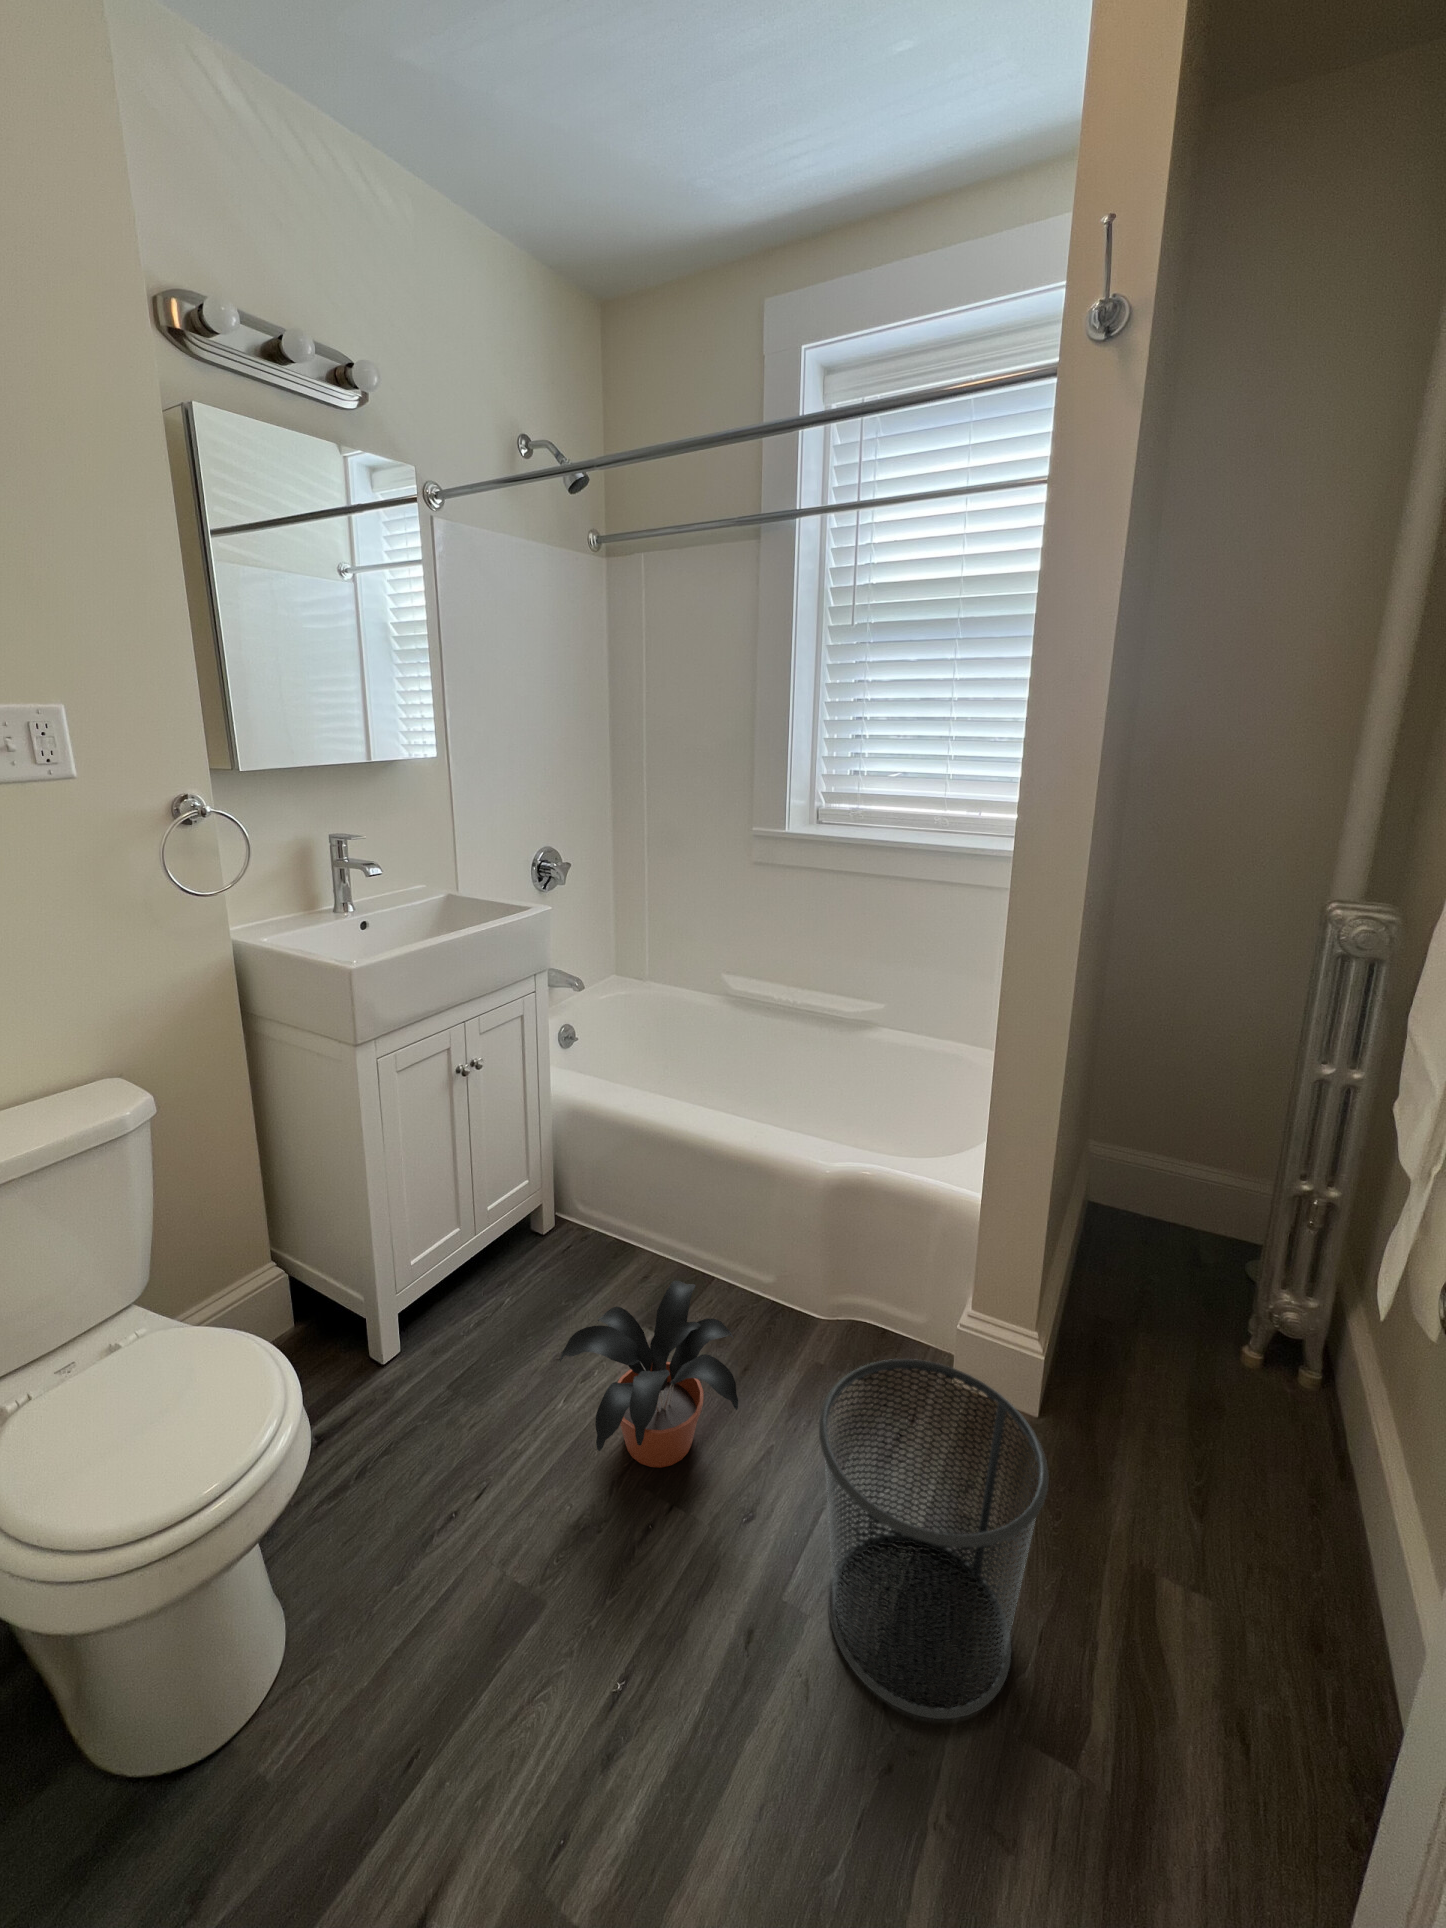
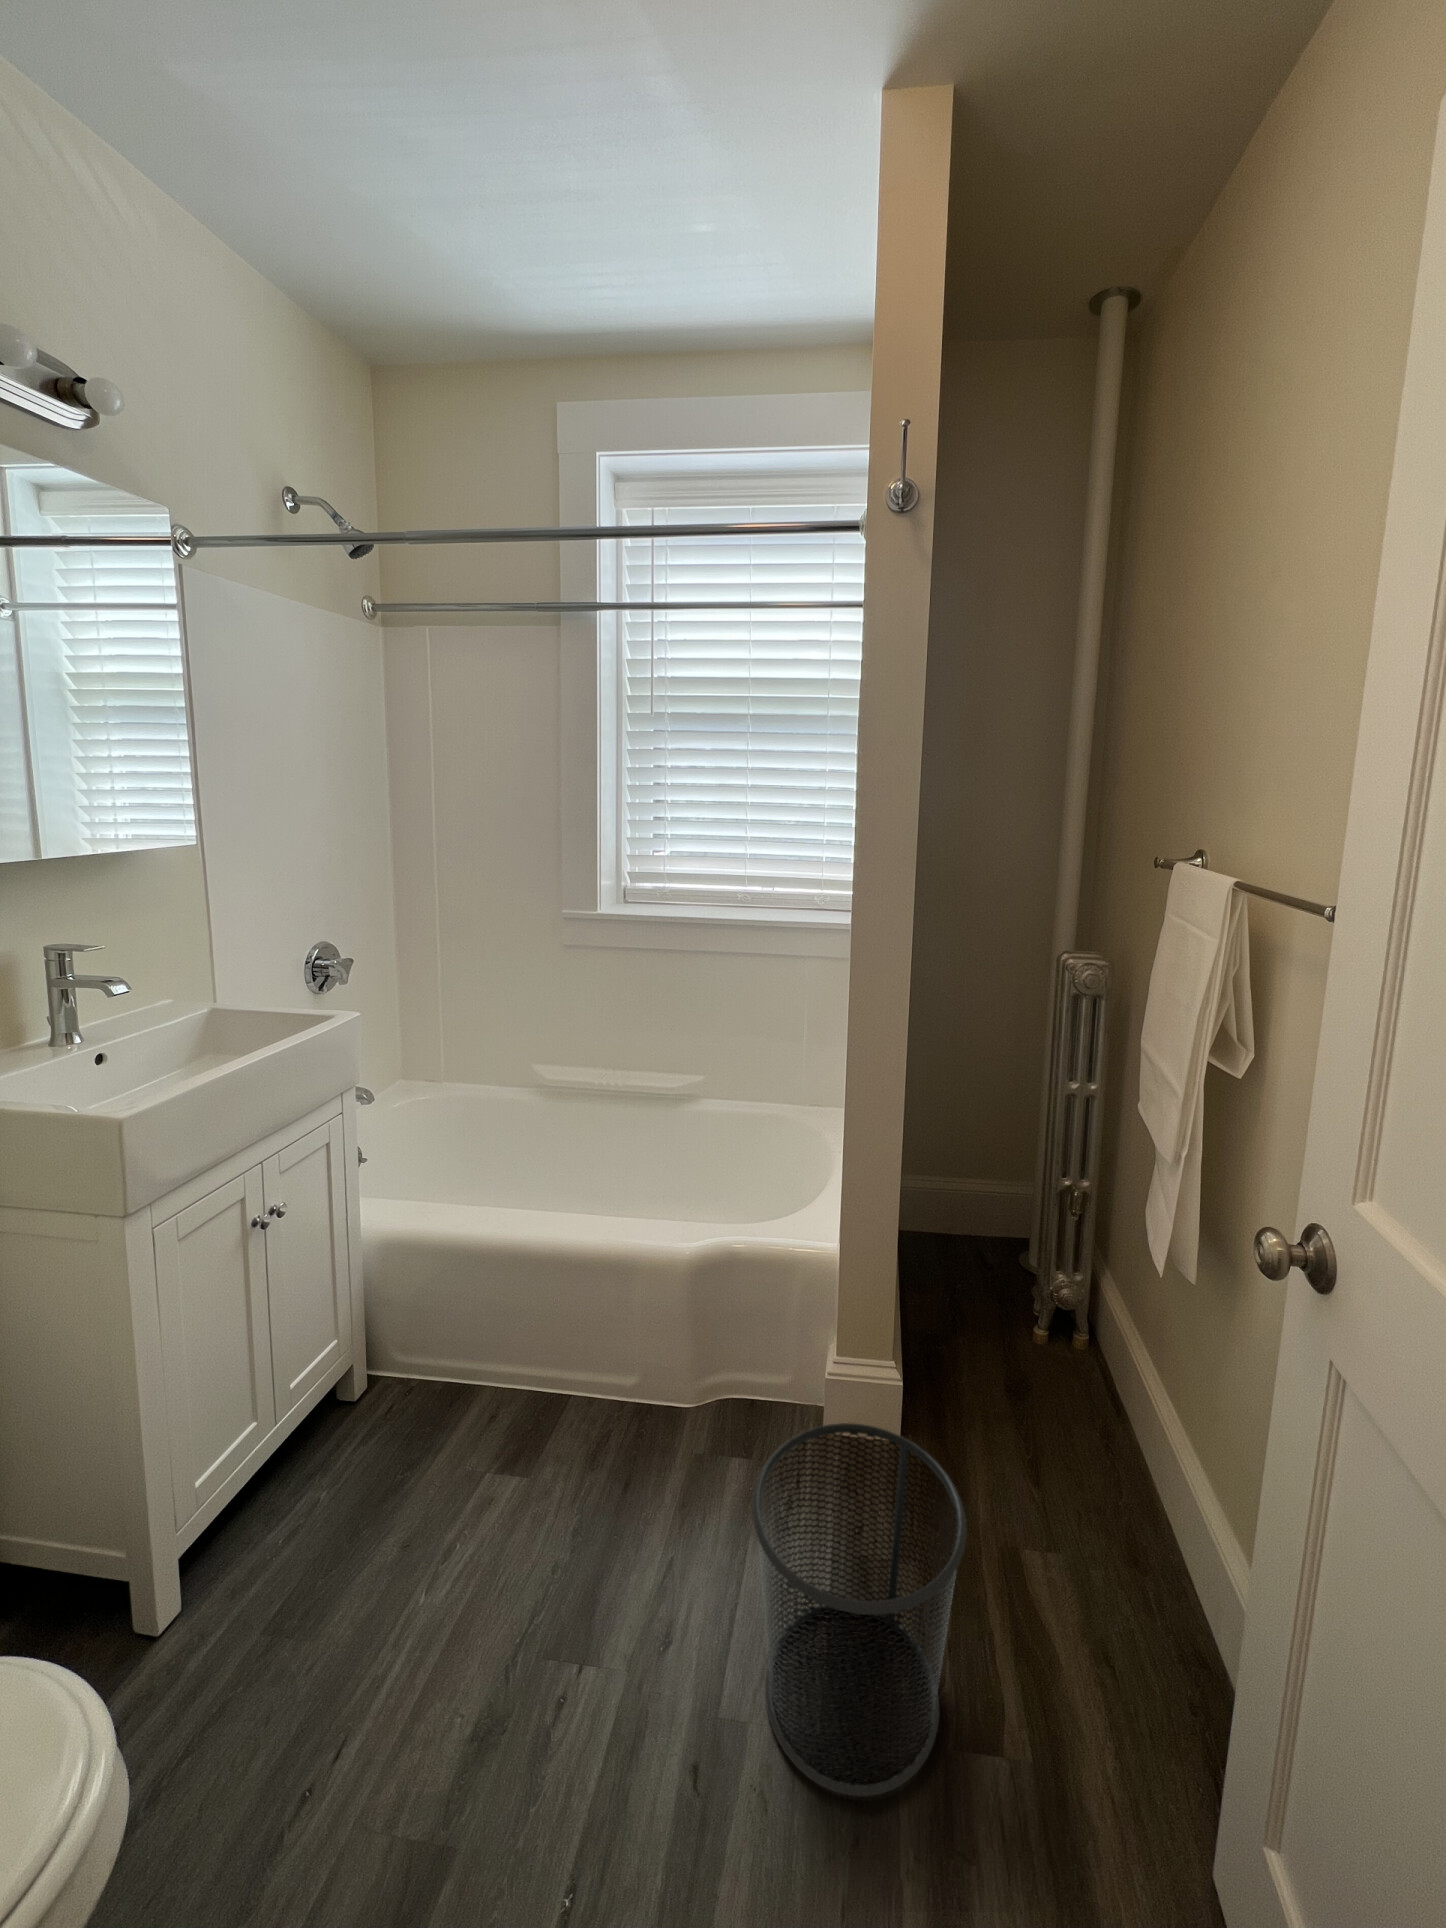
potted plant: present [560,1281,738,1467] -> none [431,1409,646,1644]

